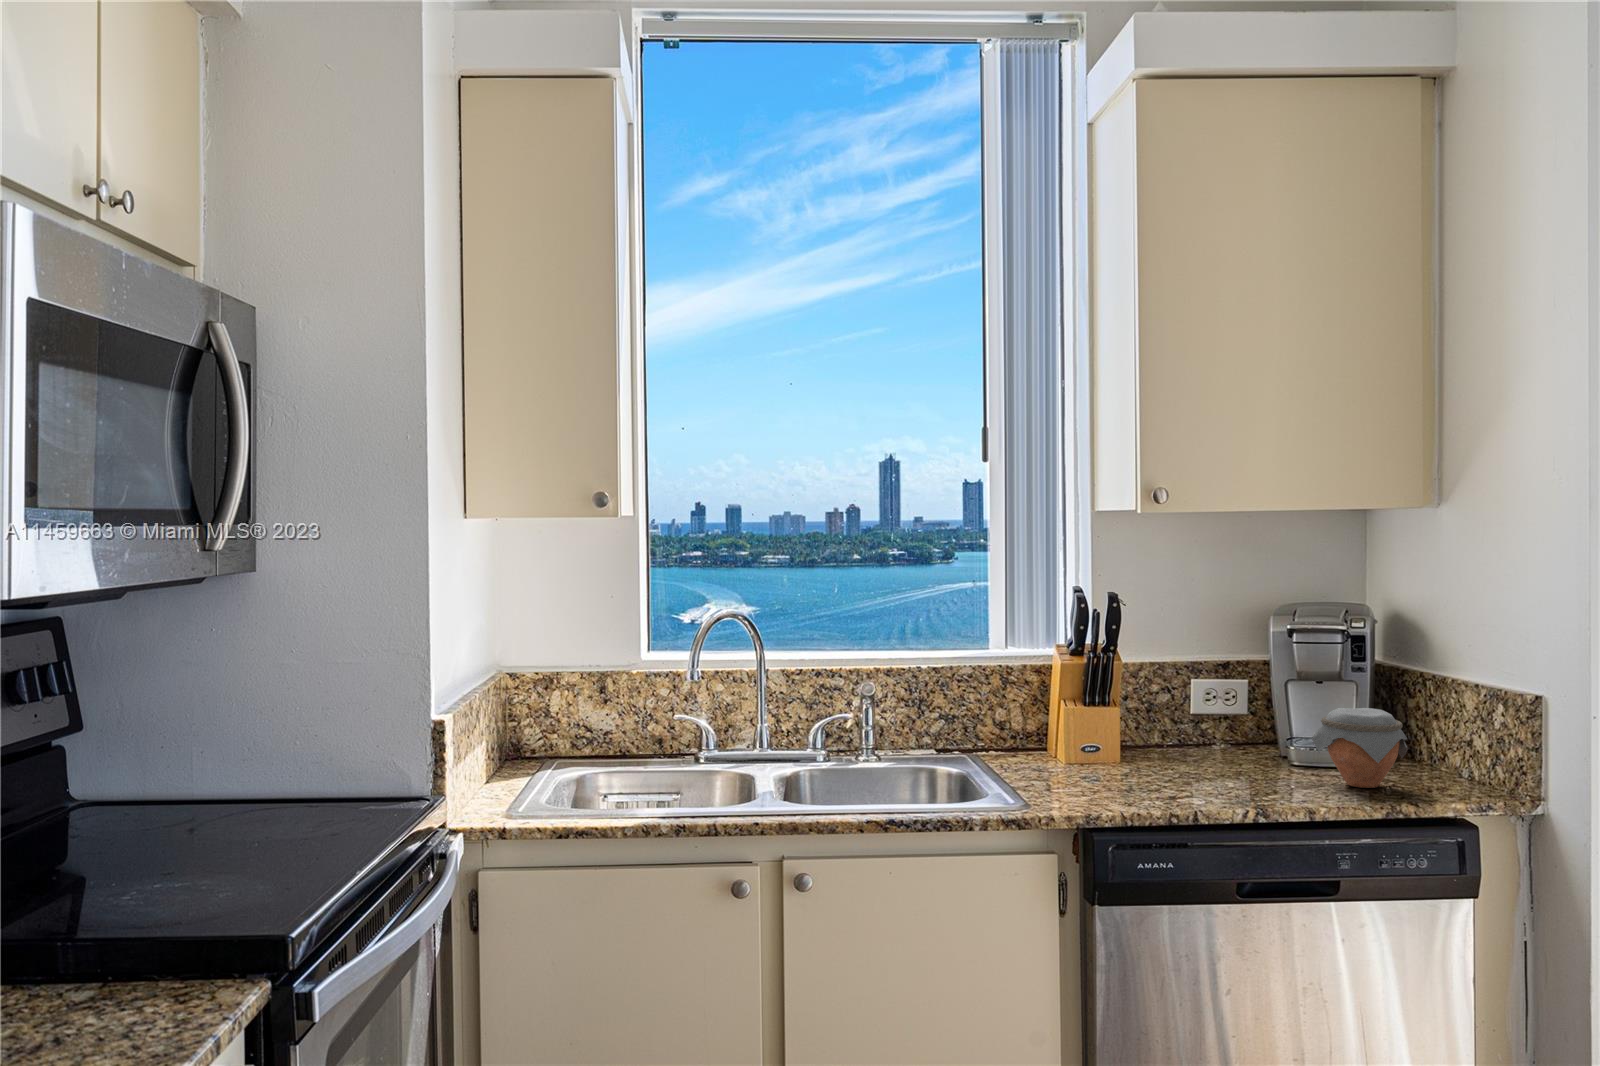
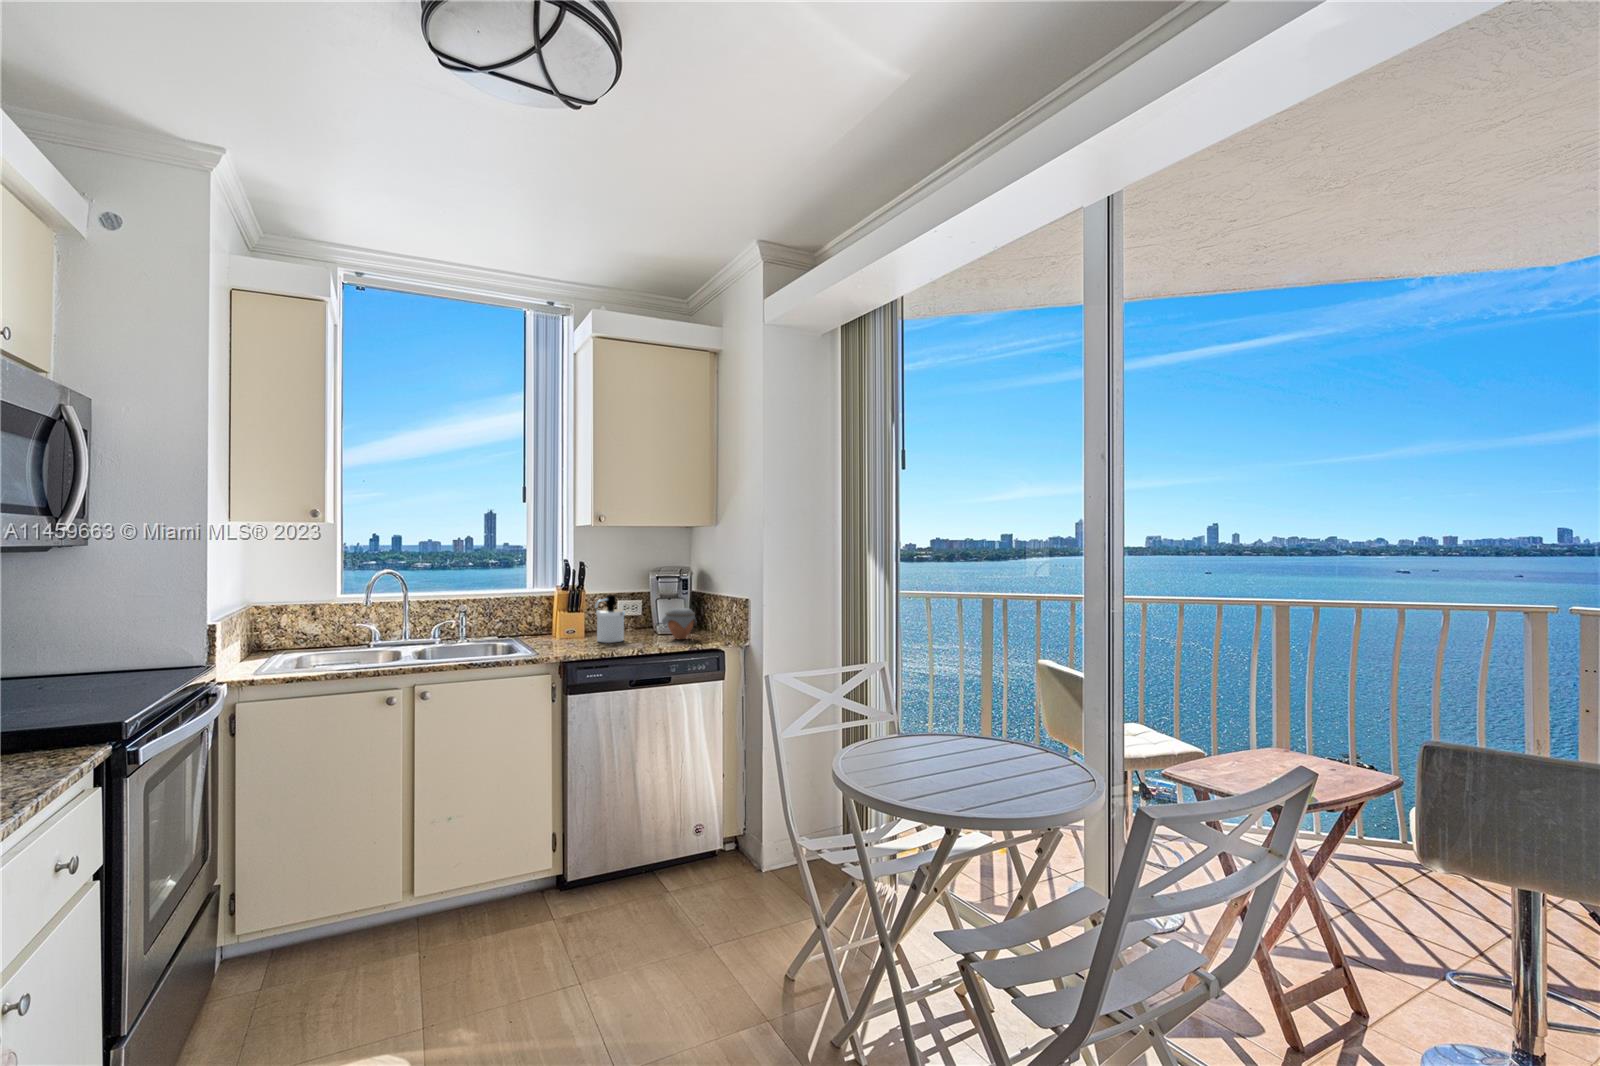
soap dispenser: none [1151,671,1220,785] -> present [595,595,625,643]

